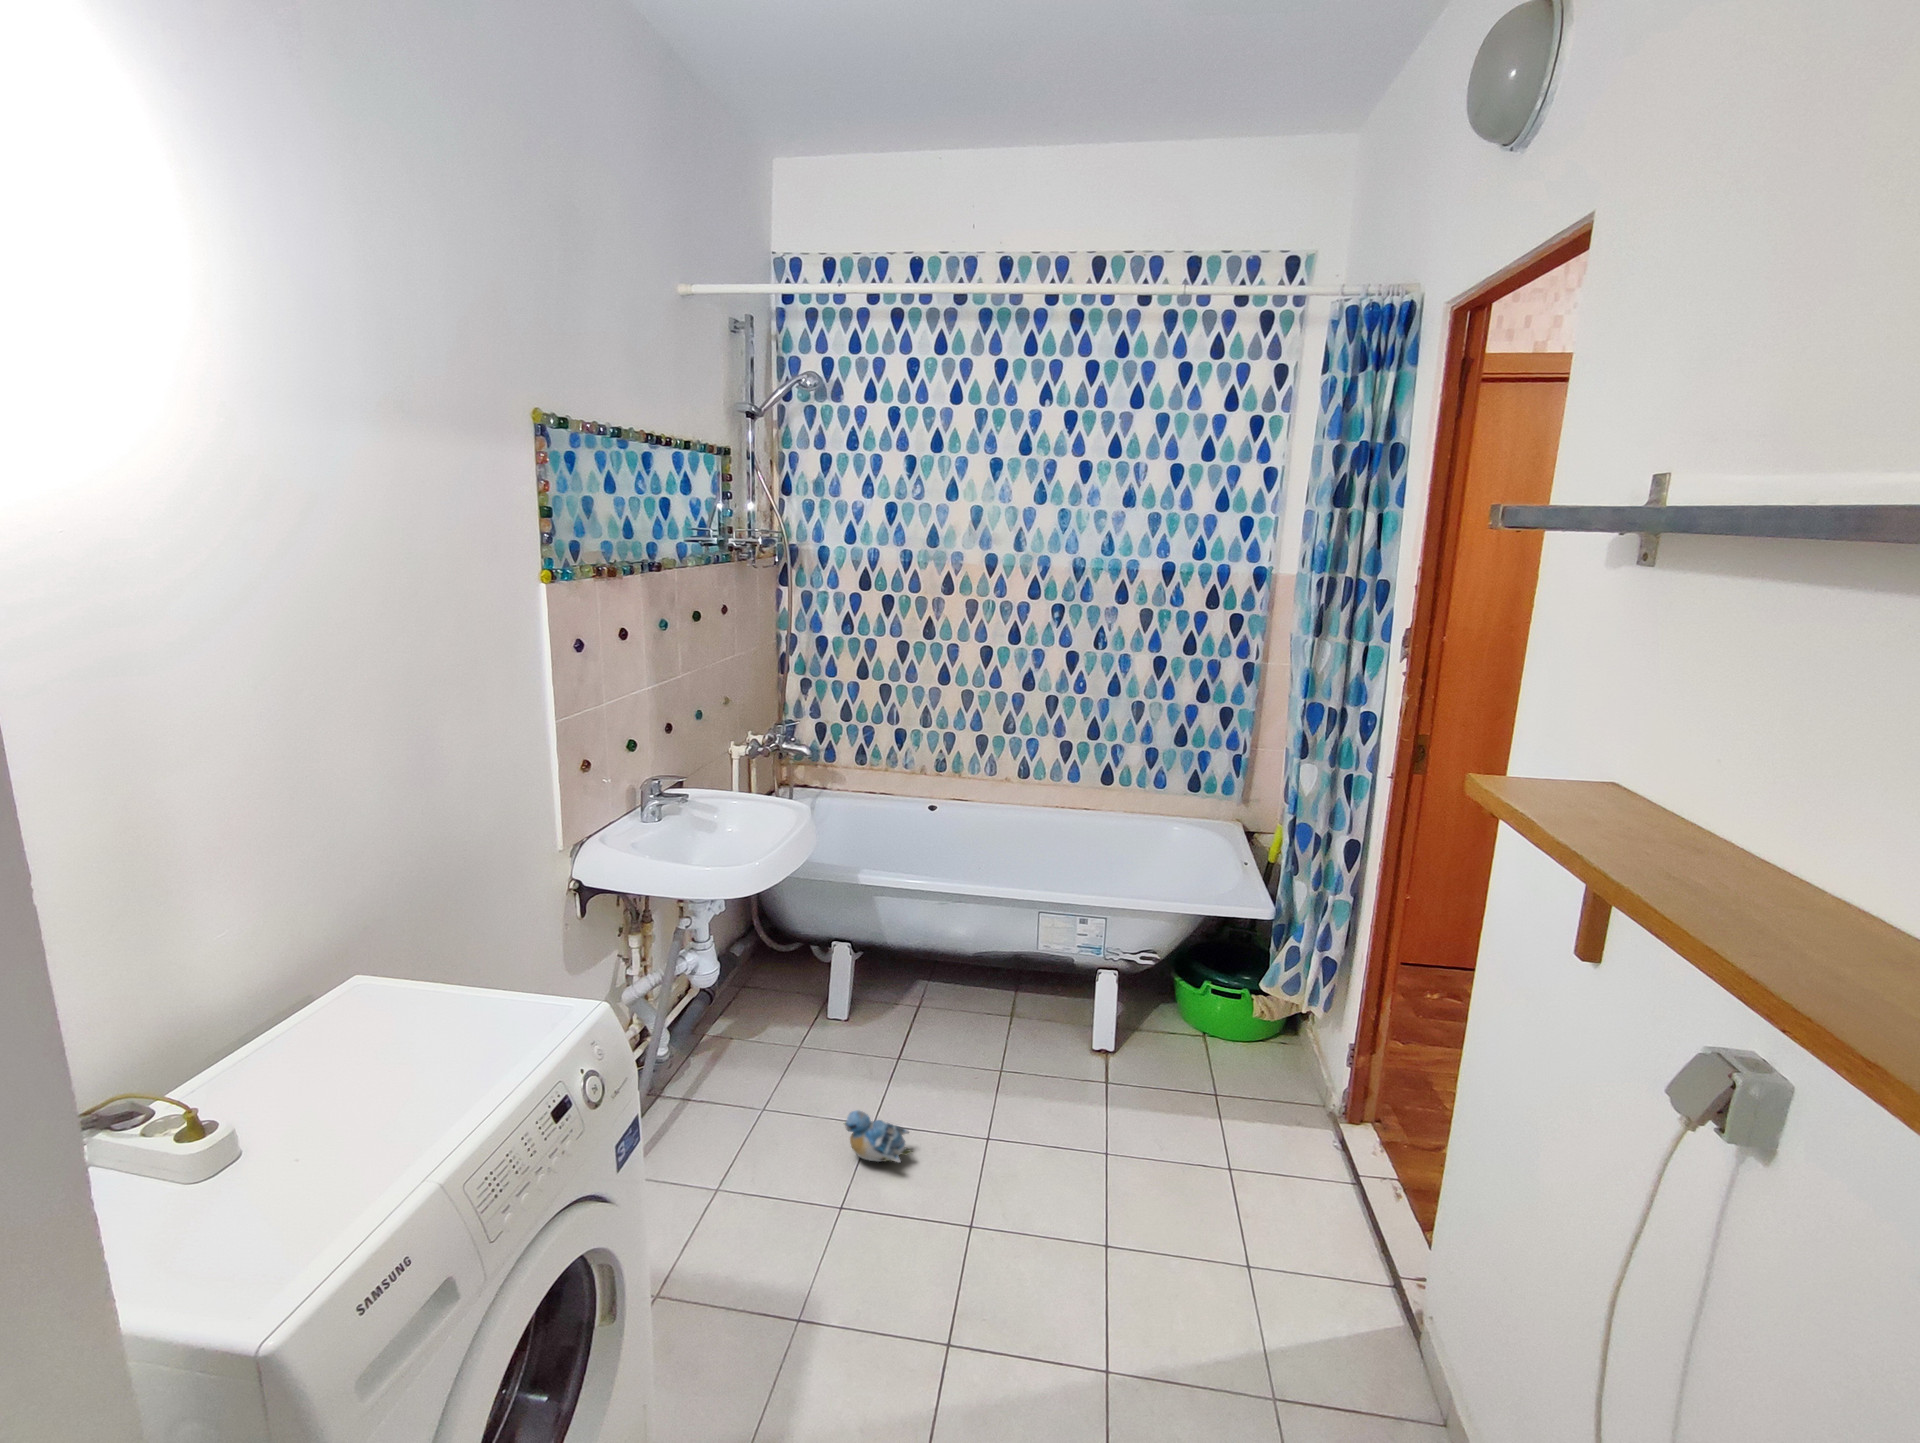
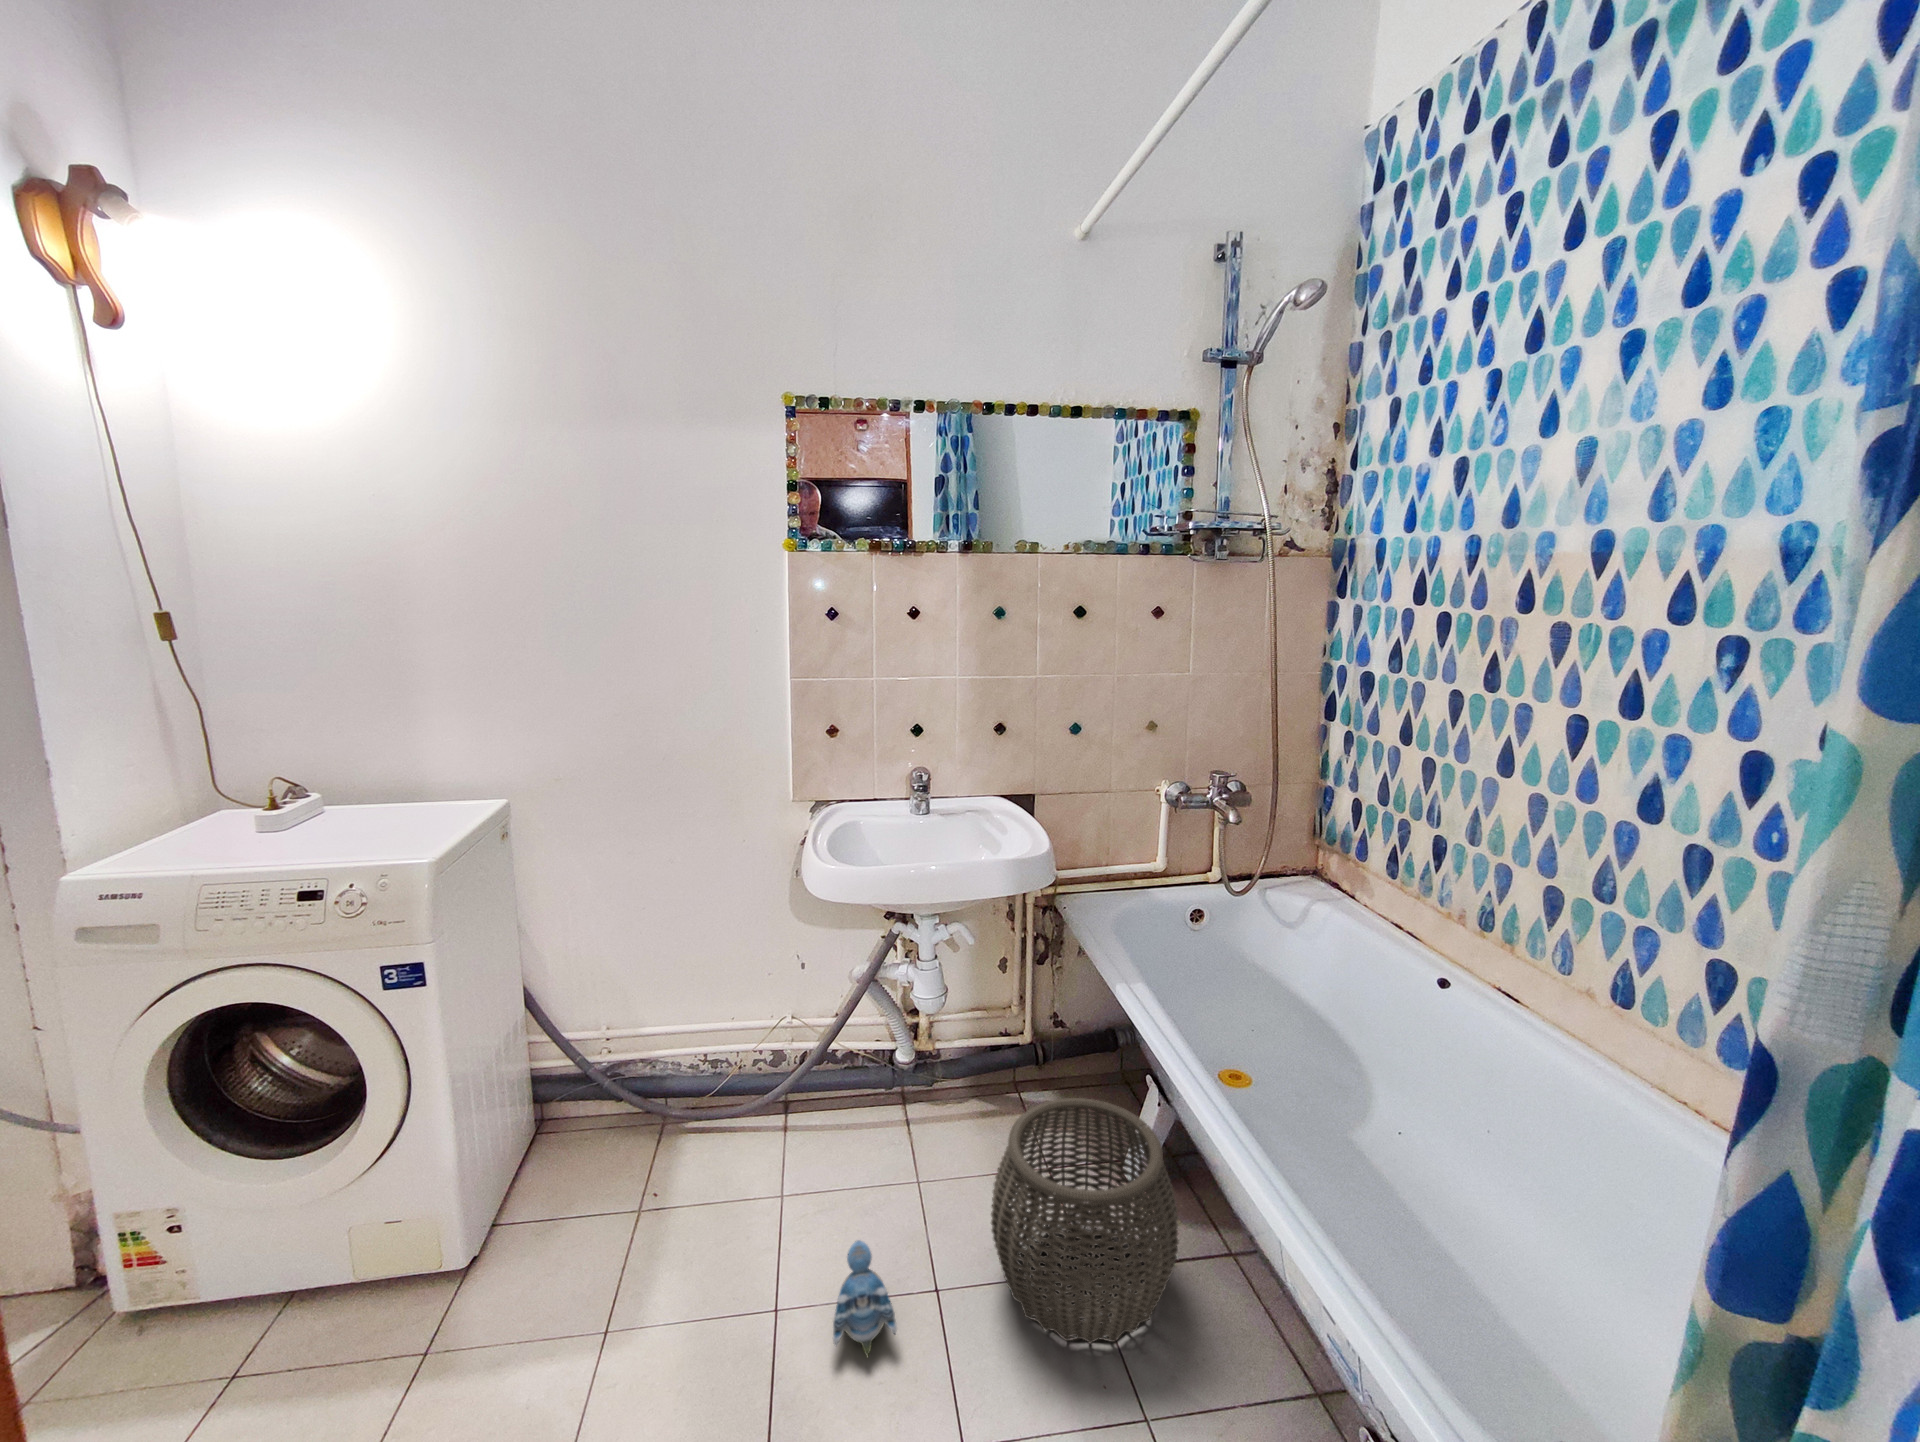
woven basket: none [842,943,967,1088] -> present [991,1098,1179,1344]

